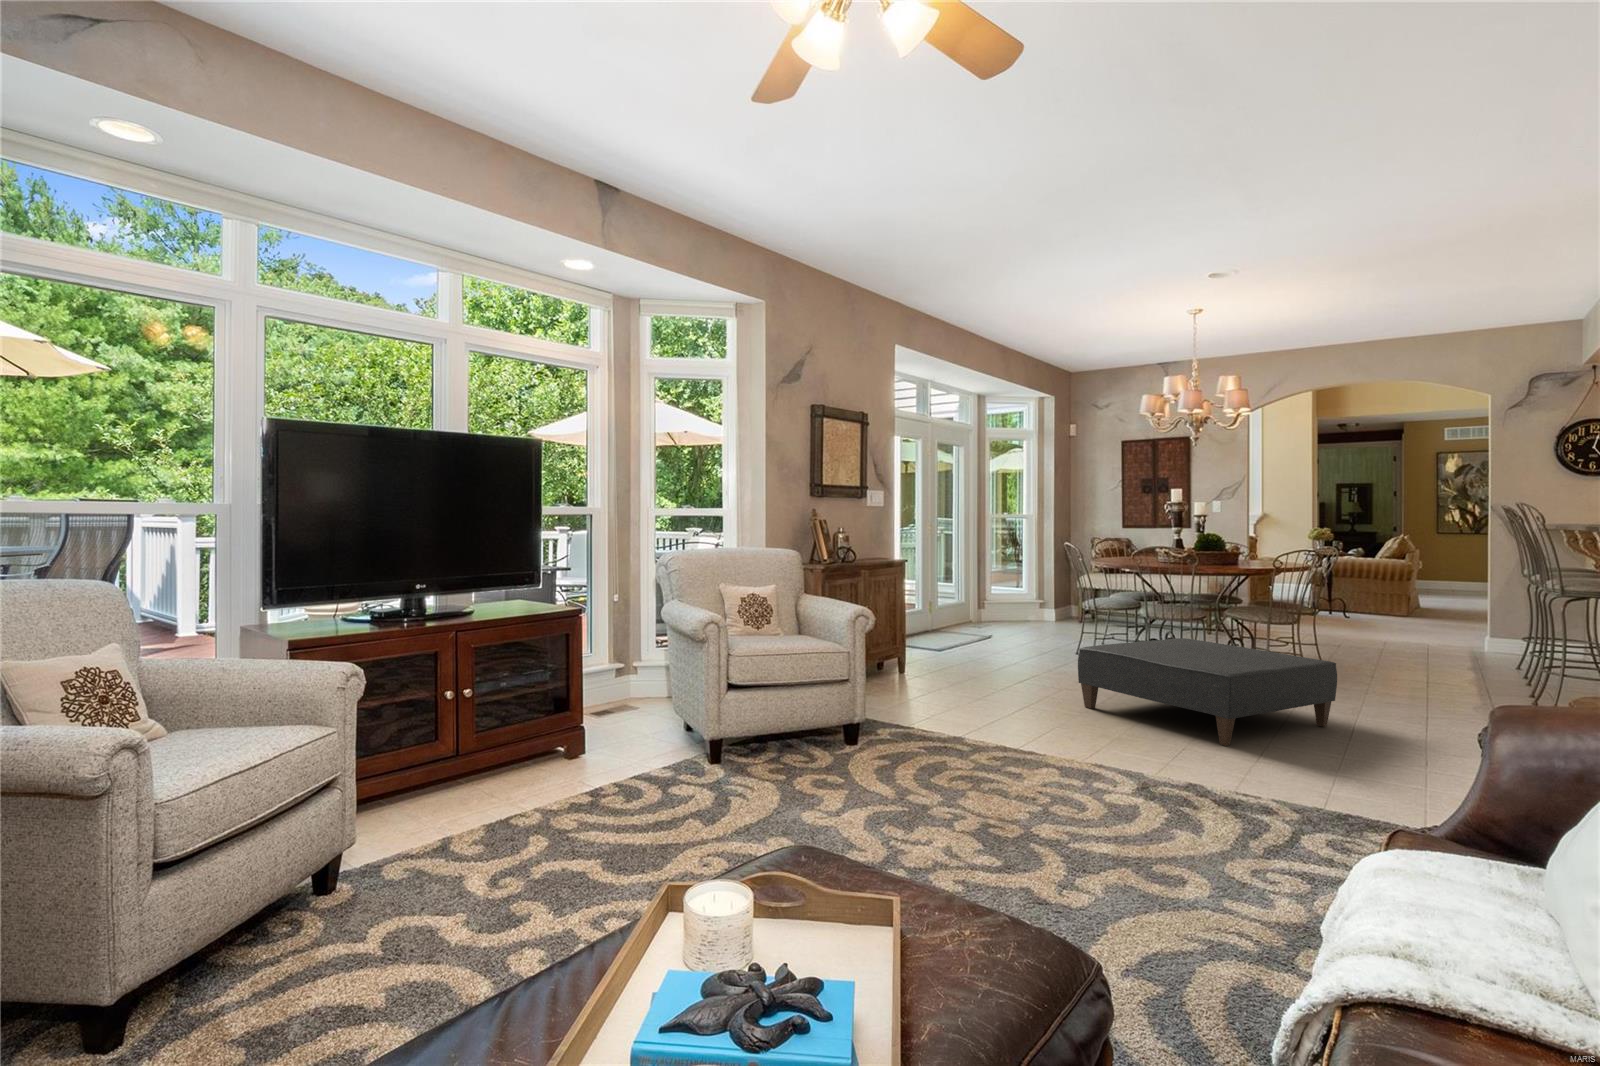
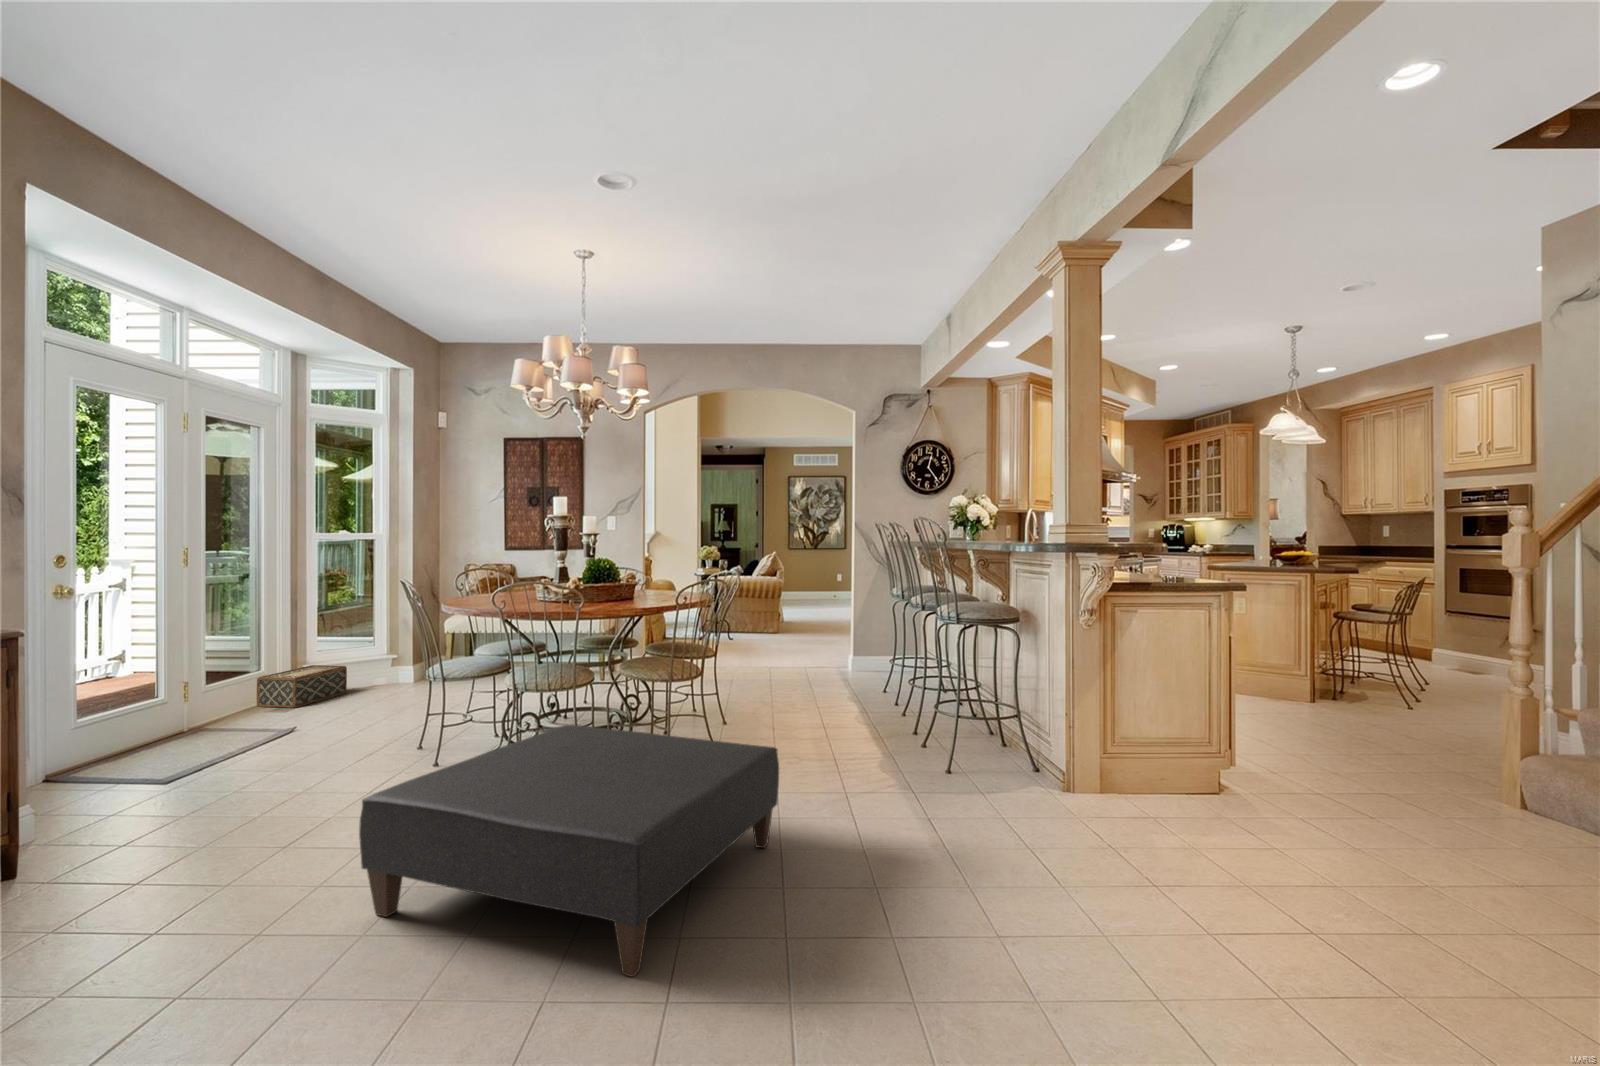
woven basket: none [966,603,1015,627] -> present [257,665,347,708]

